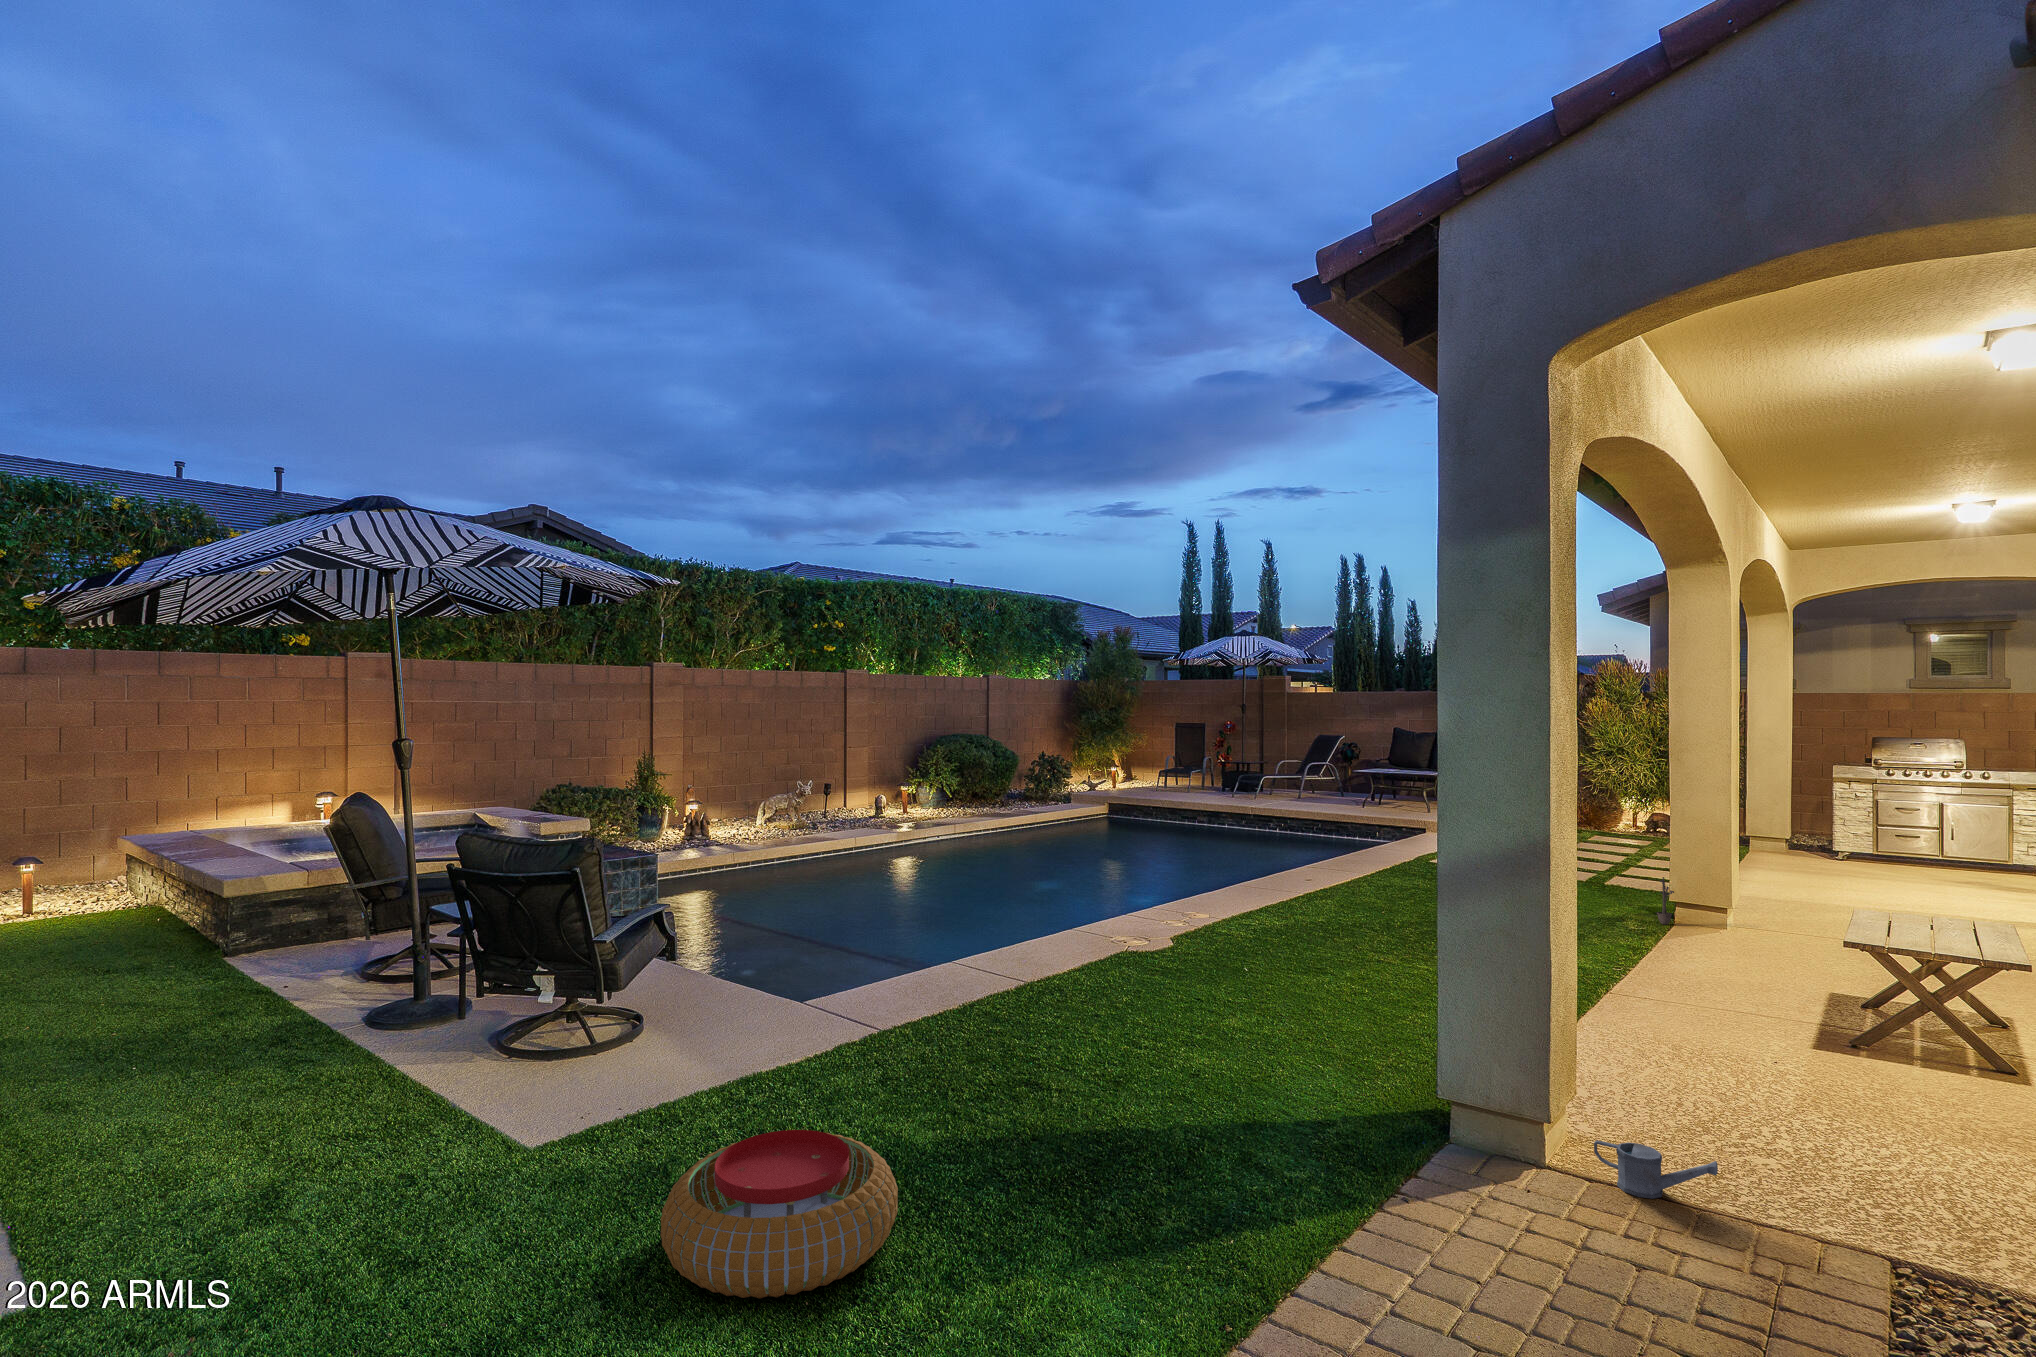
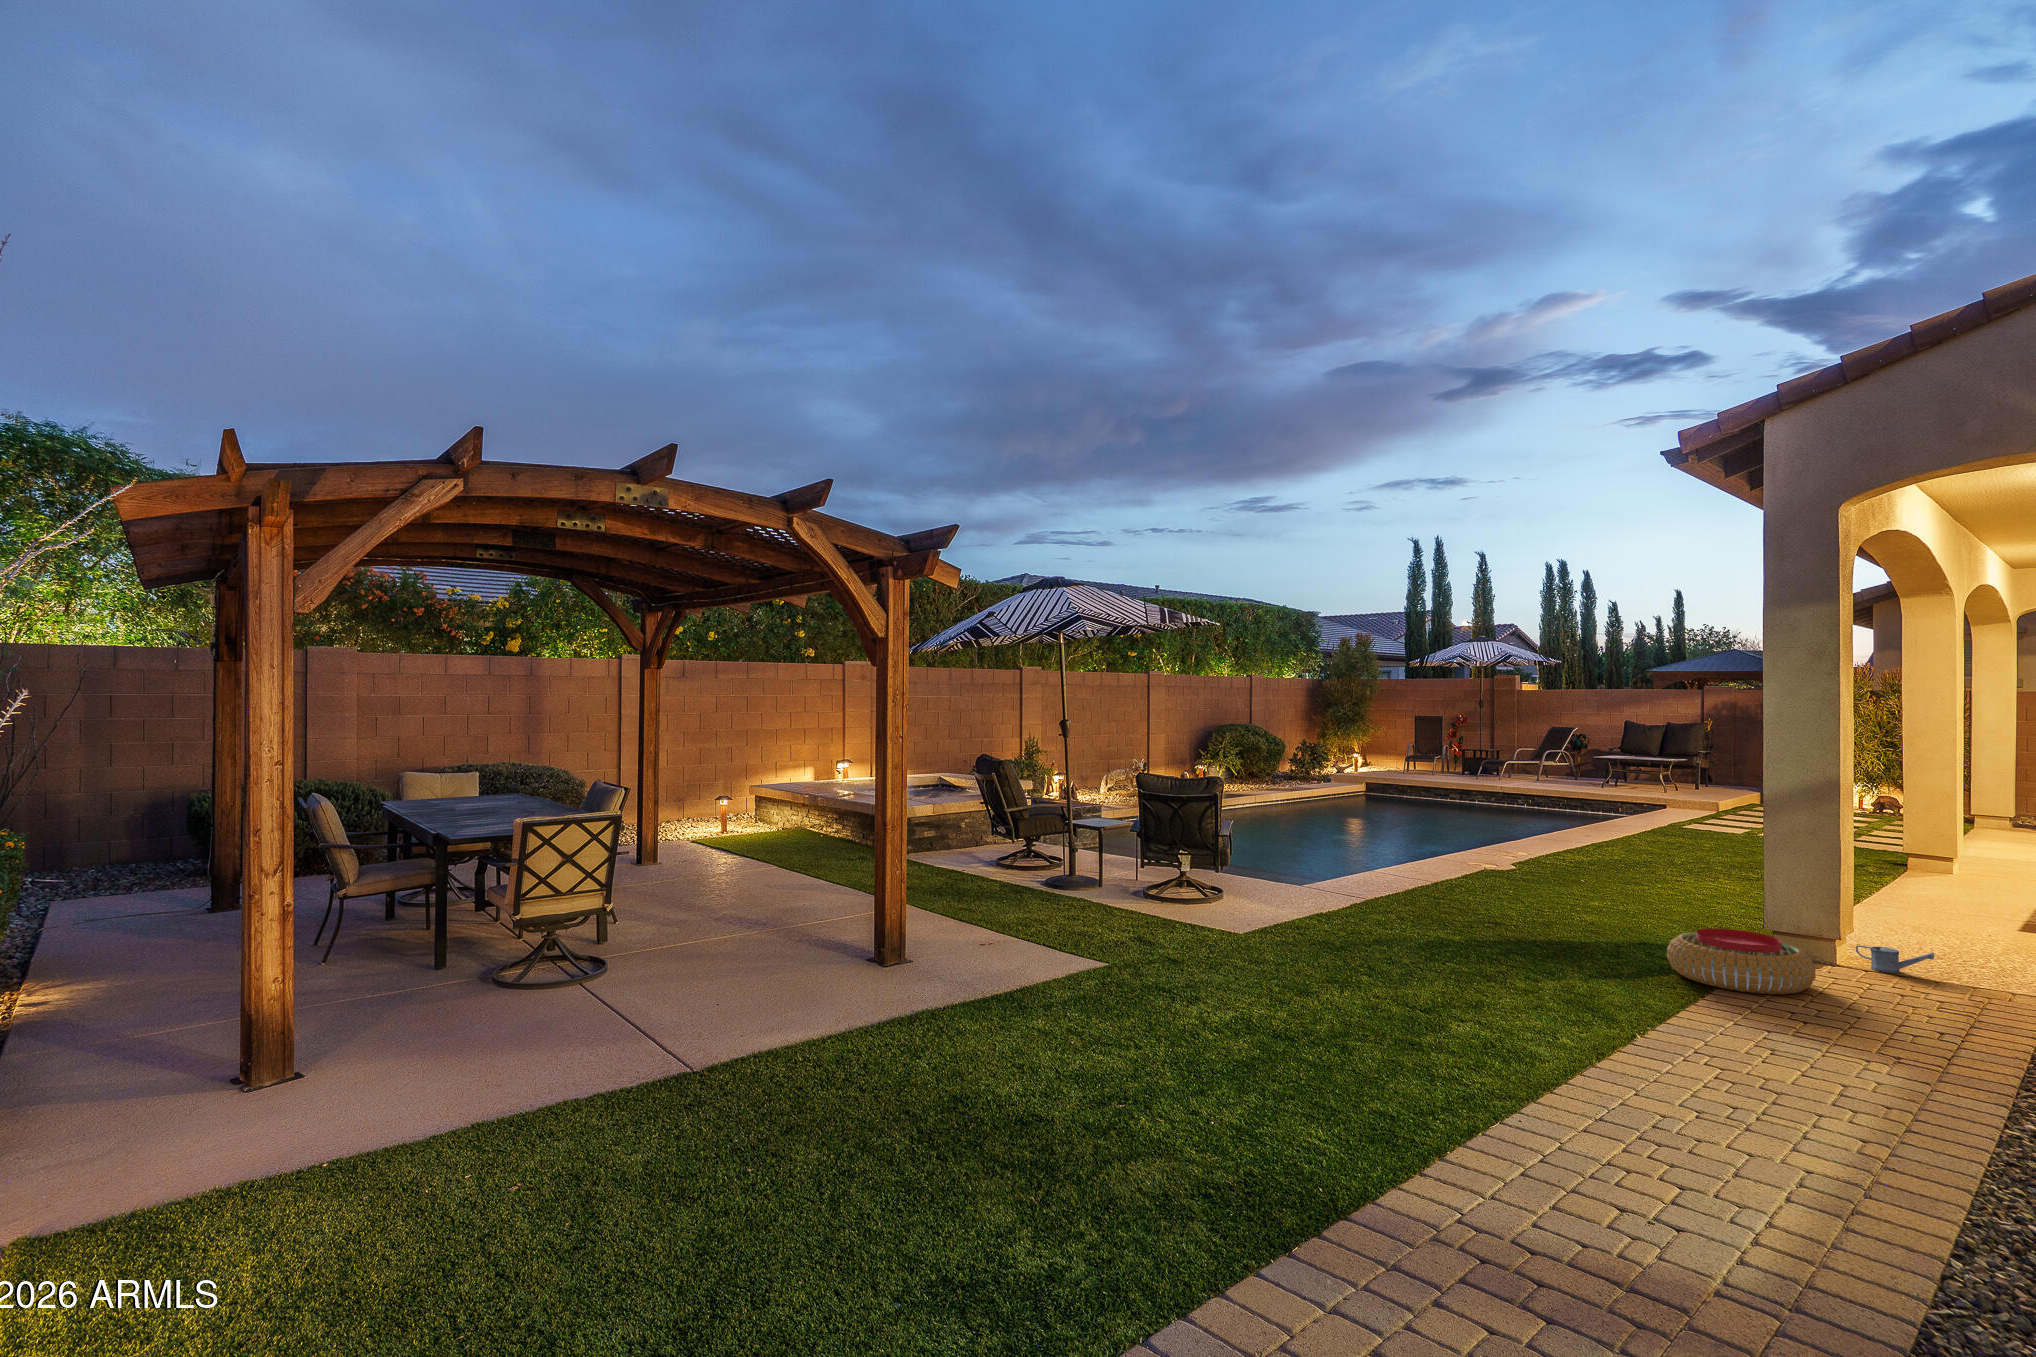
decorative plant: present [1657,877,1674,925] -> none [1890,834,1905,870]
pouf: present [660,1130,898,1299] -> present [1667,929,1816,994]

